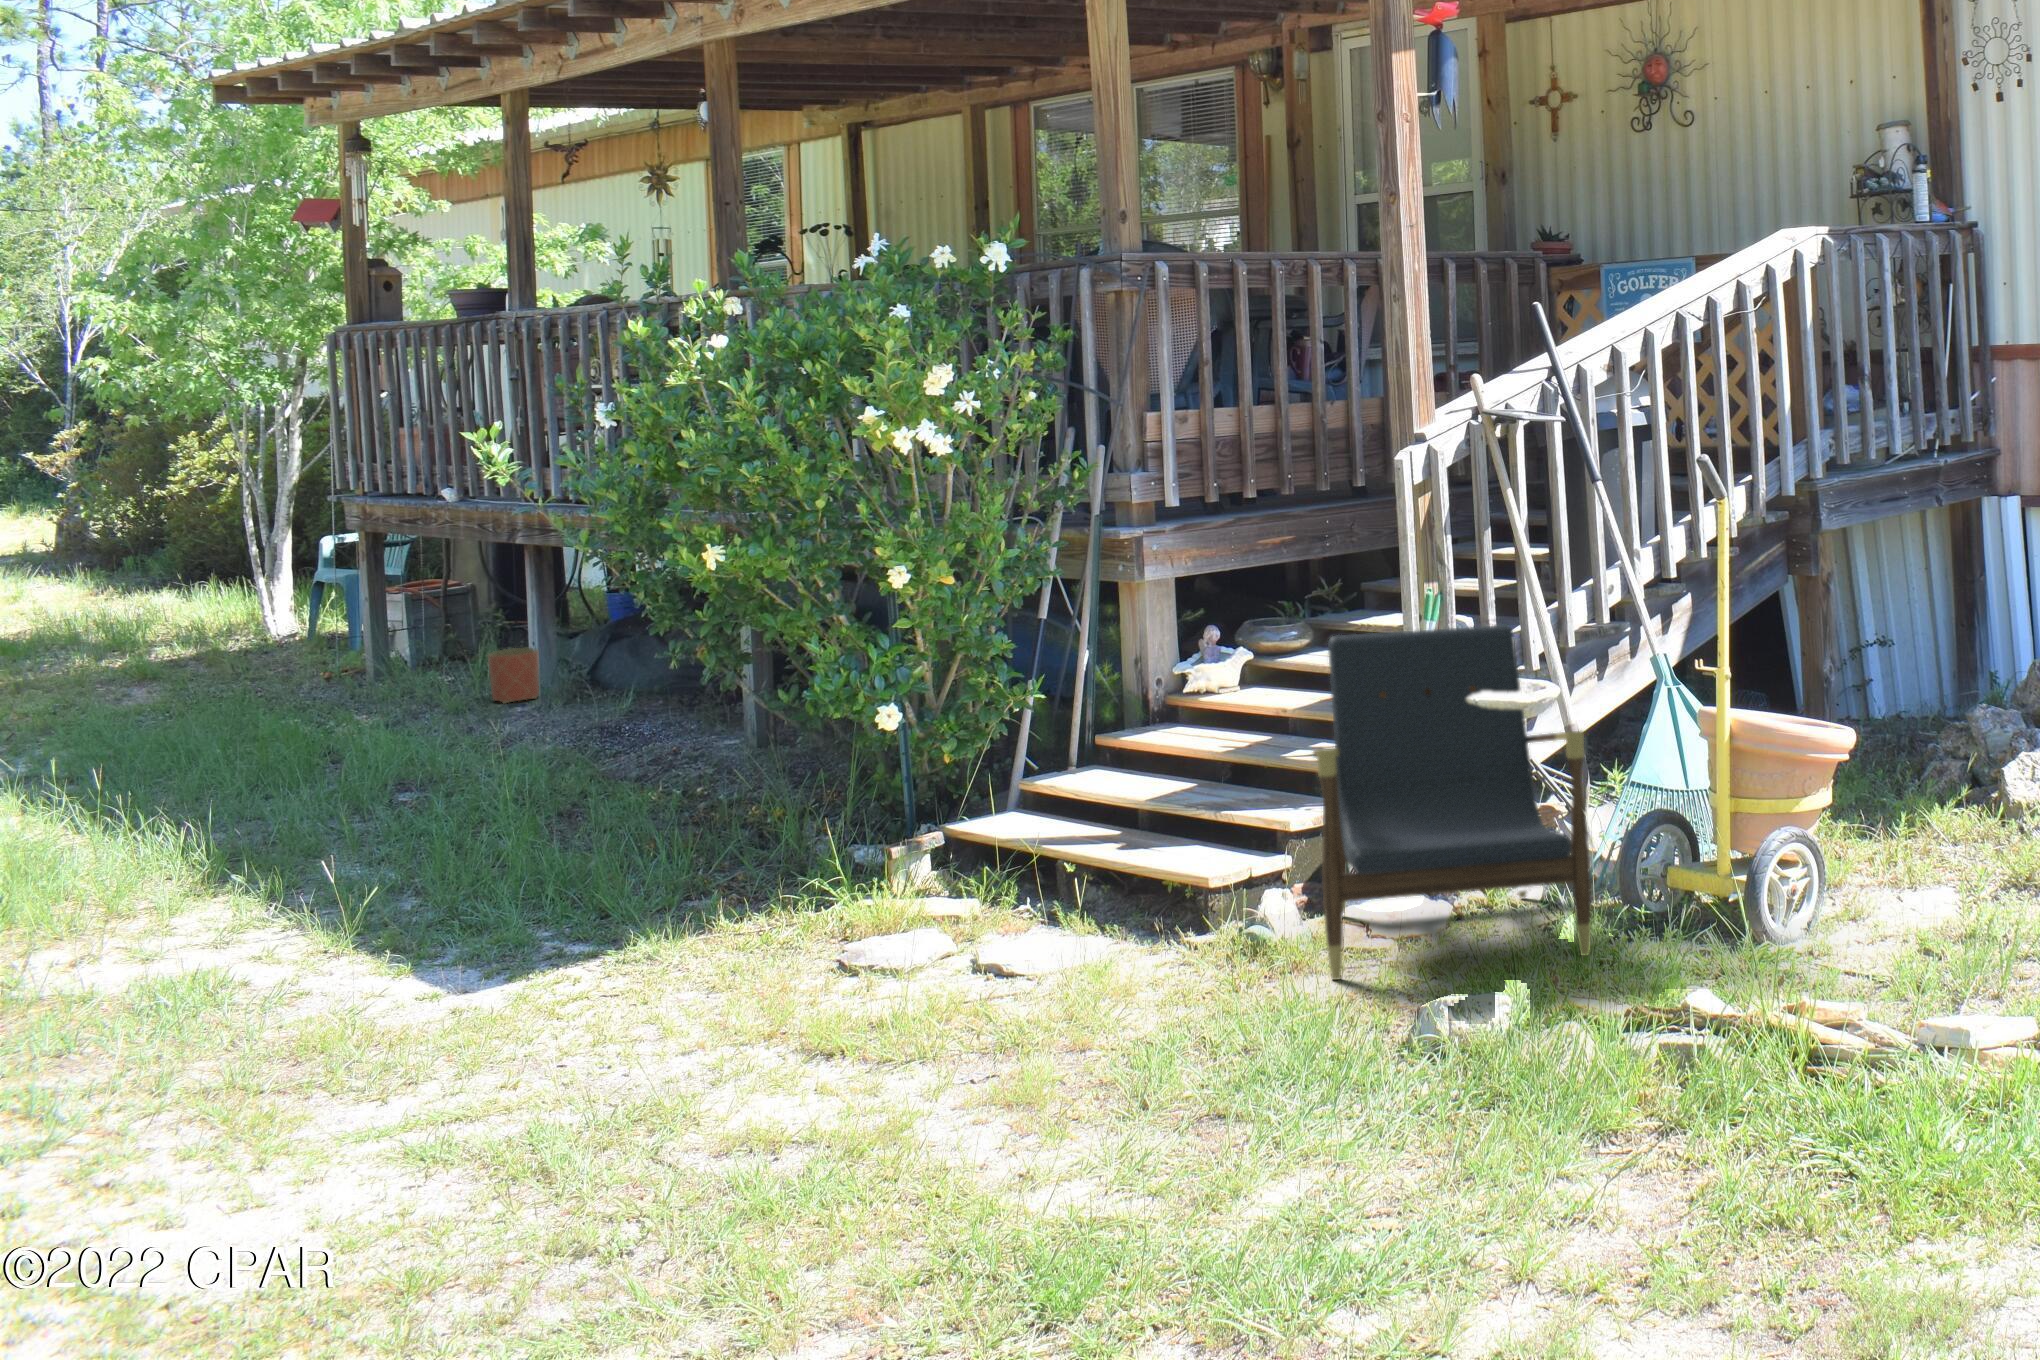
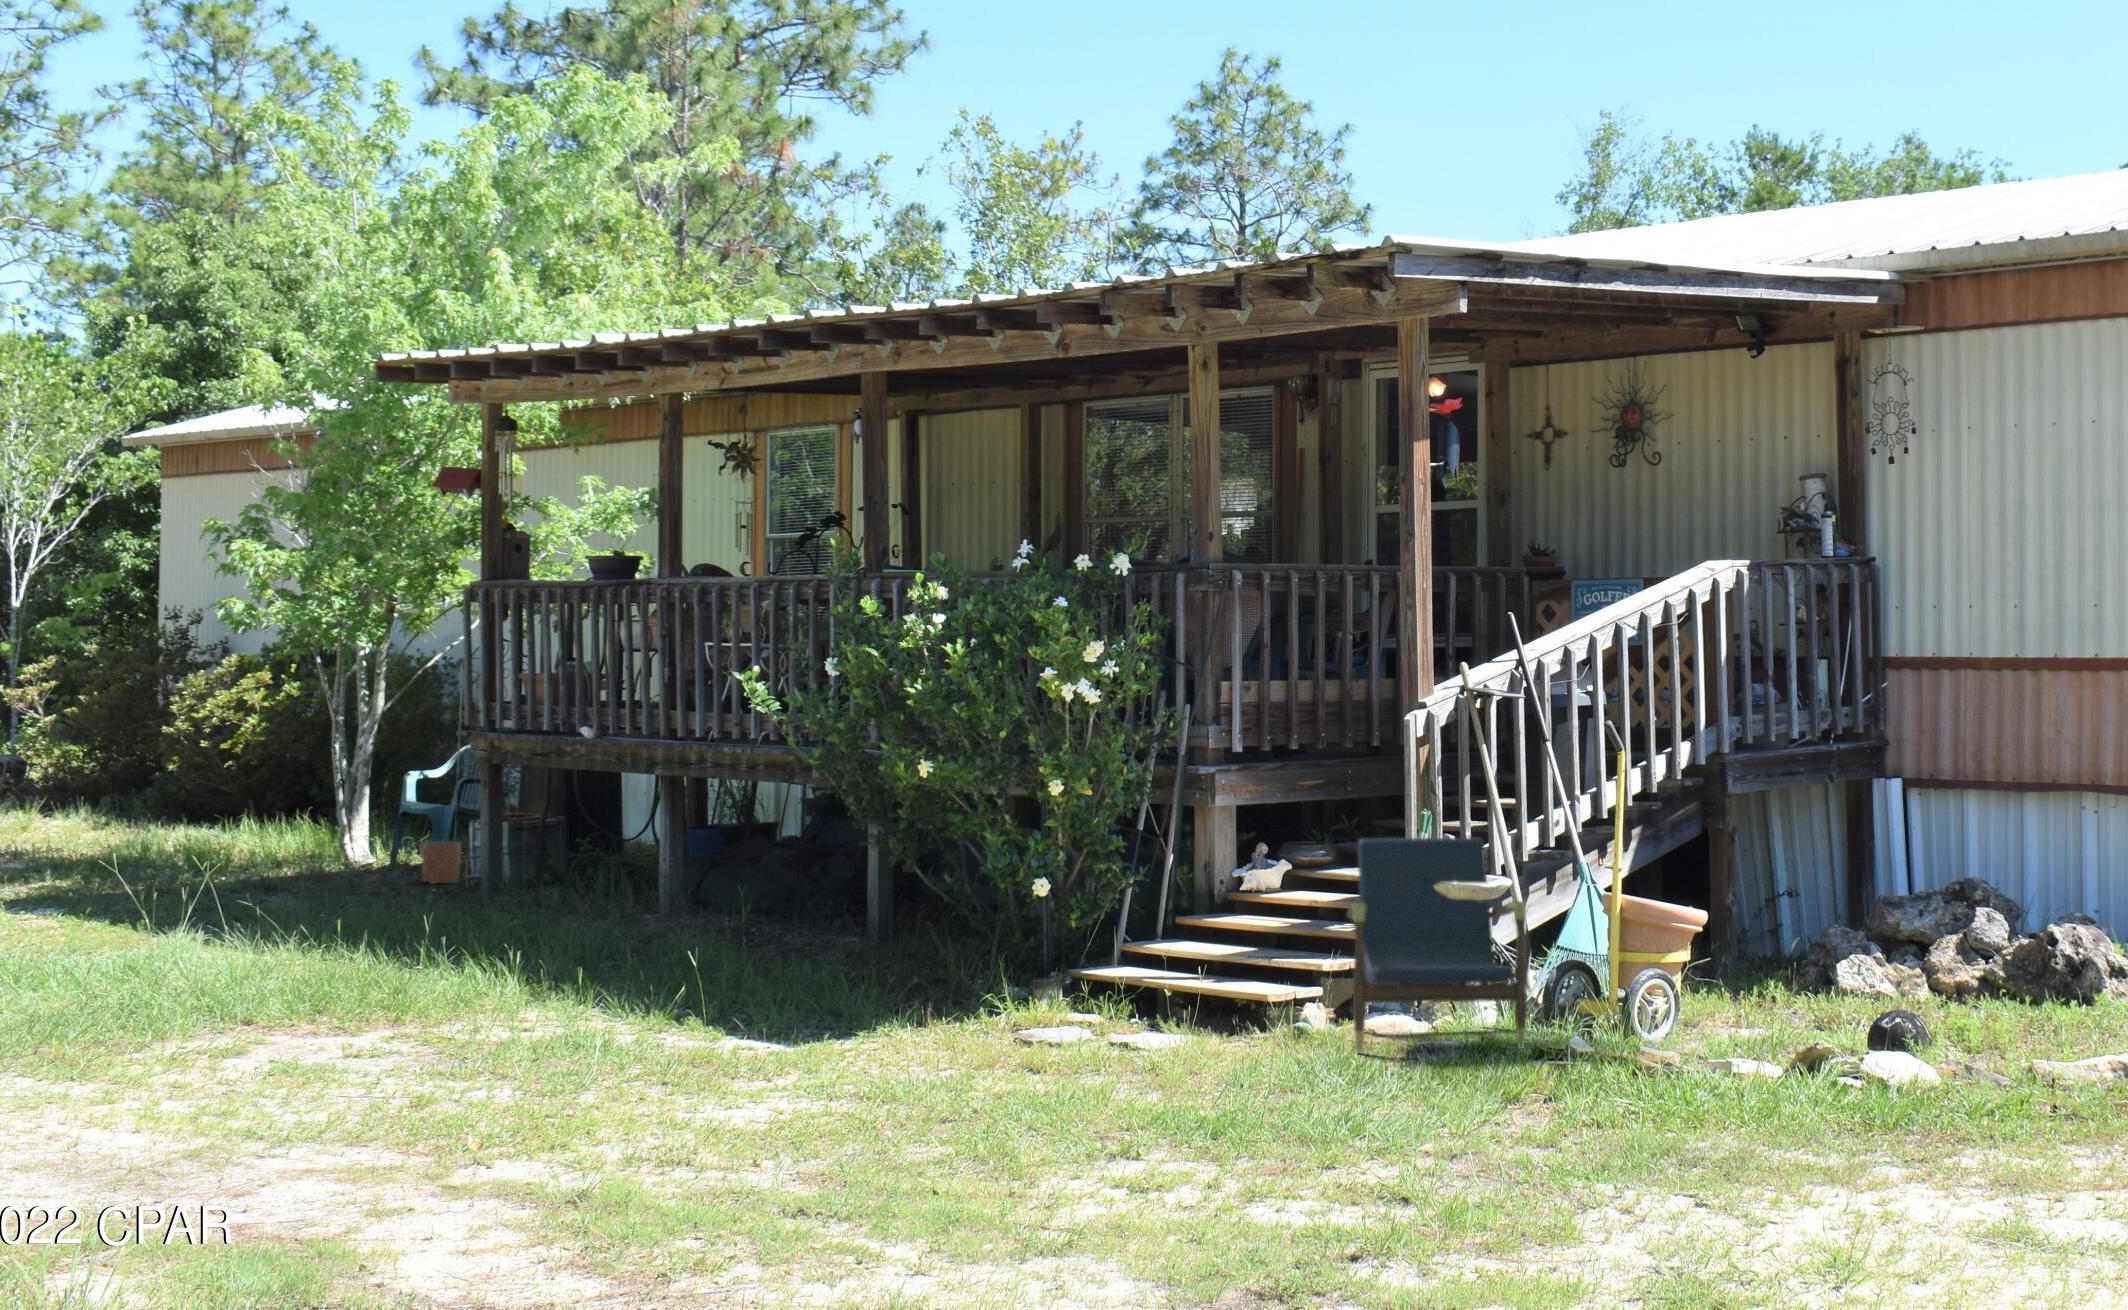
planter: present [488,648,539,704] -> present [421,841,461,884]

